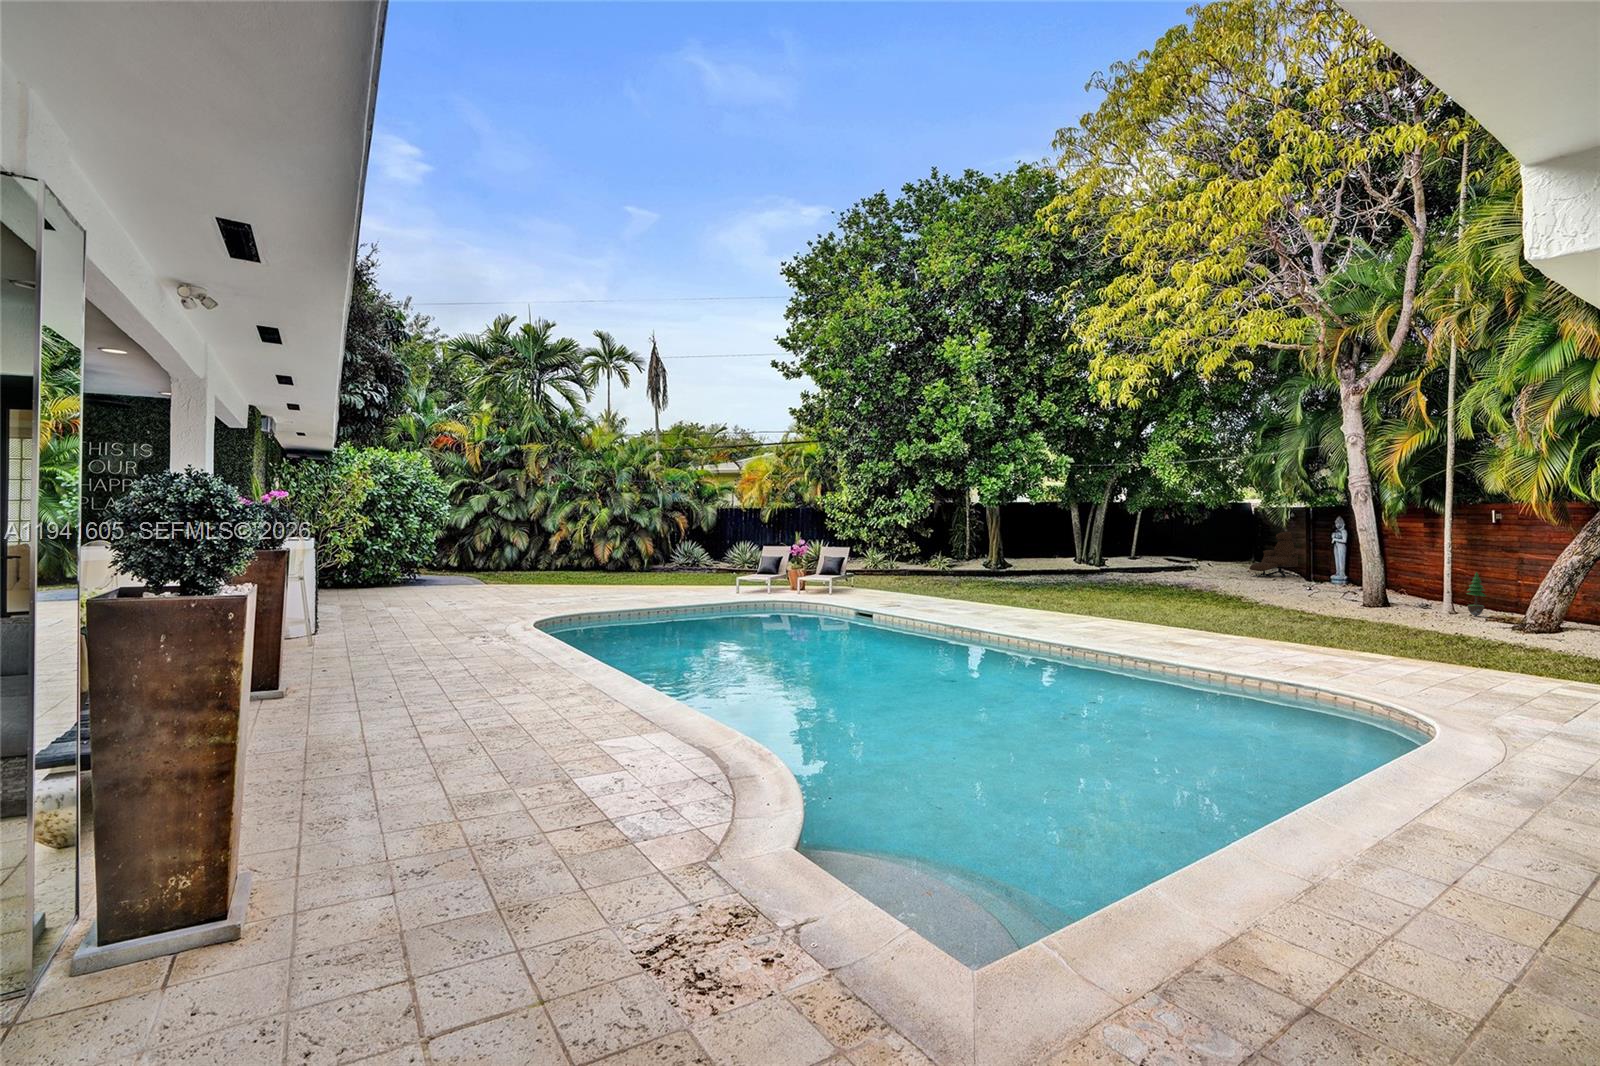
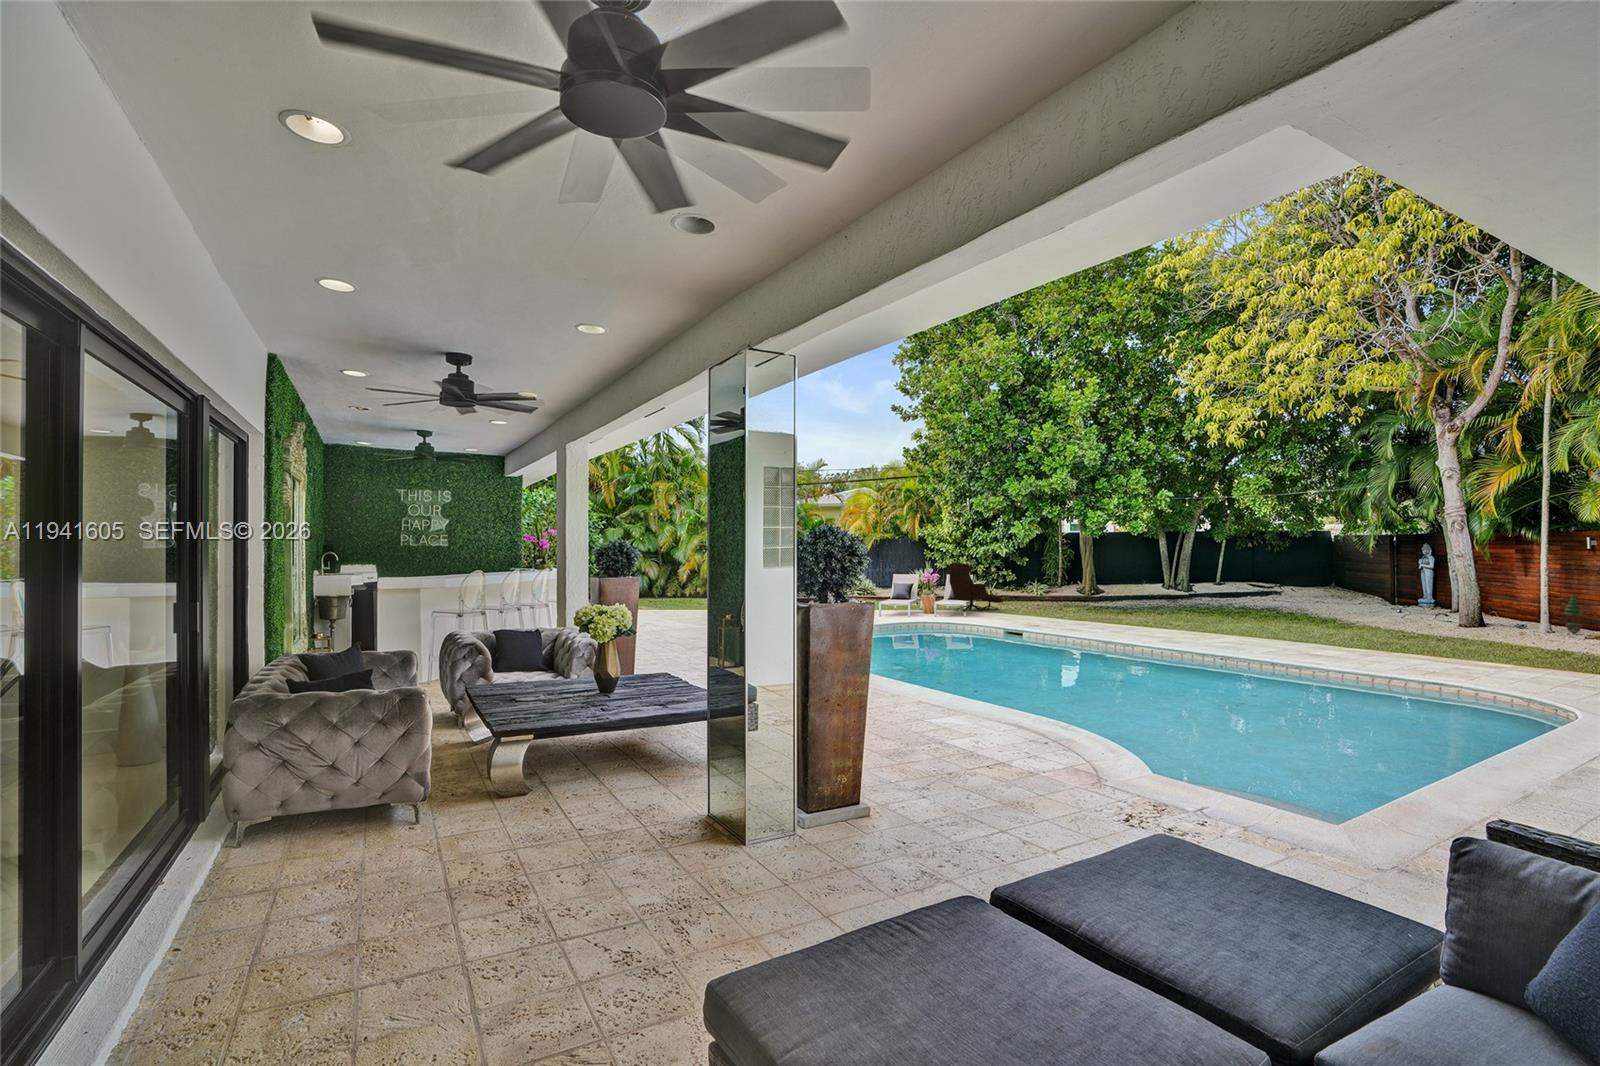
lounge chair: present [1250,532,1299,578] -> present [950,563,1003,612]

